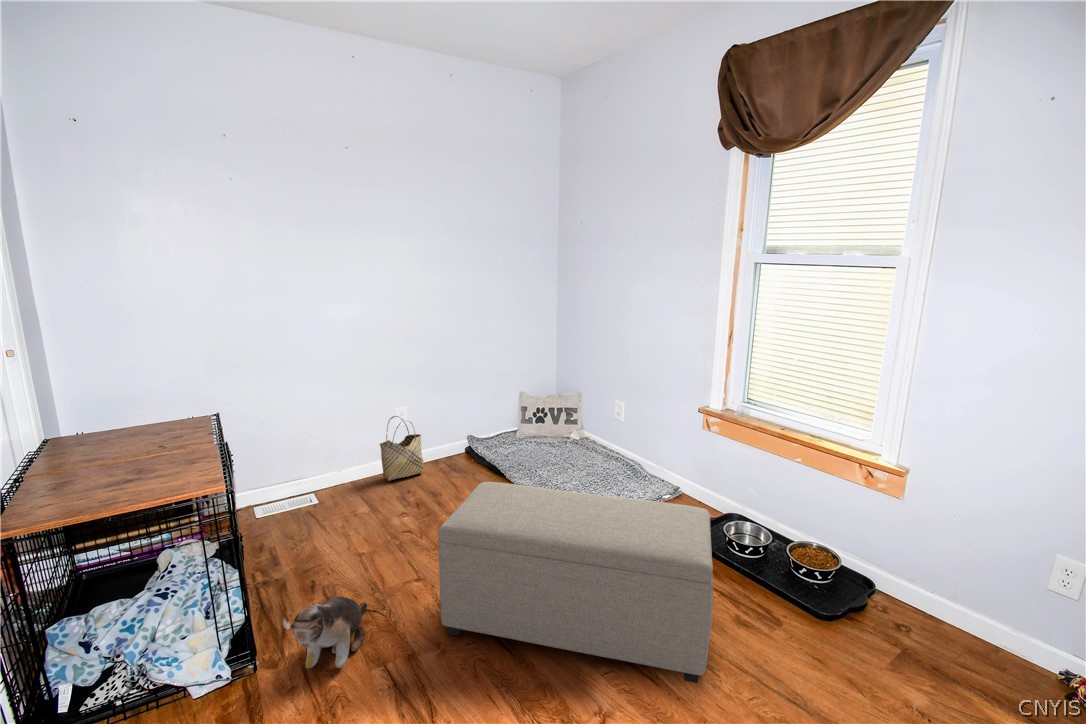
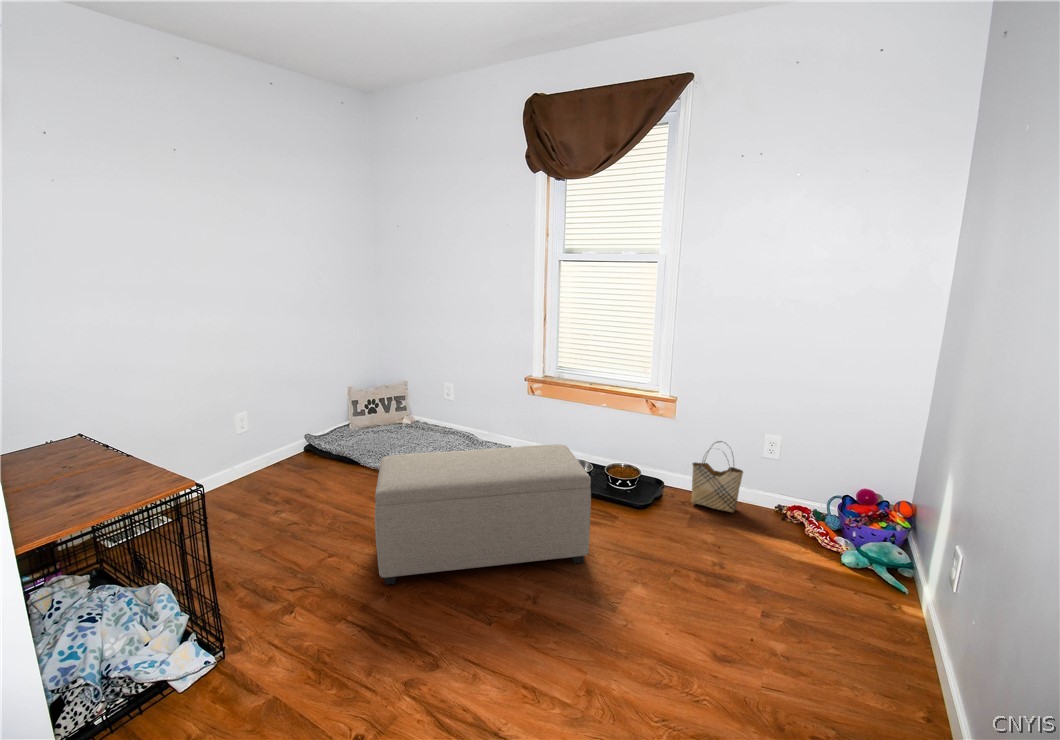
woven basket: present [380,416,424,481] -> present [691,441,743,512]
plush toy: present [283,597,367,669] -> none [258,576,312,643]

